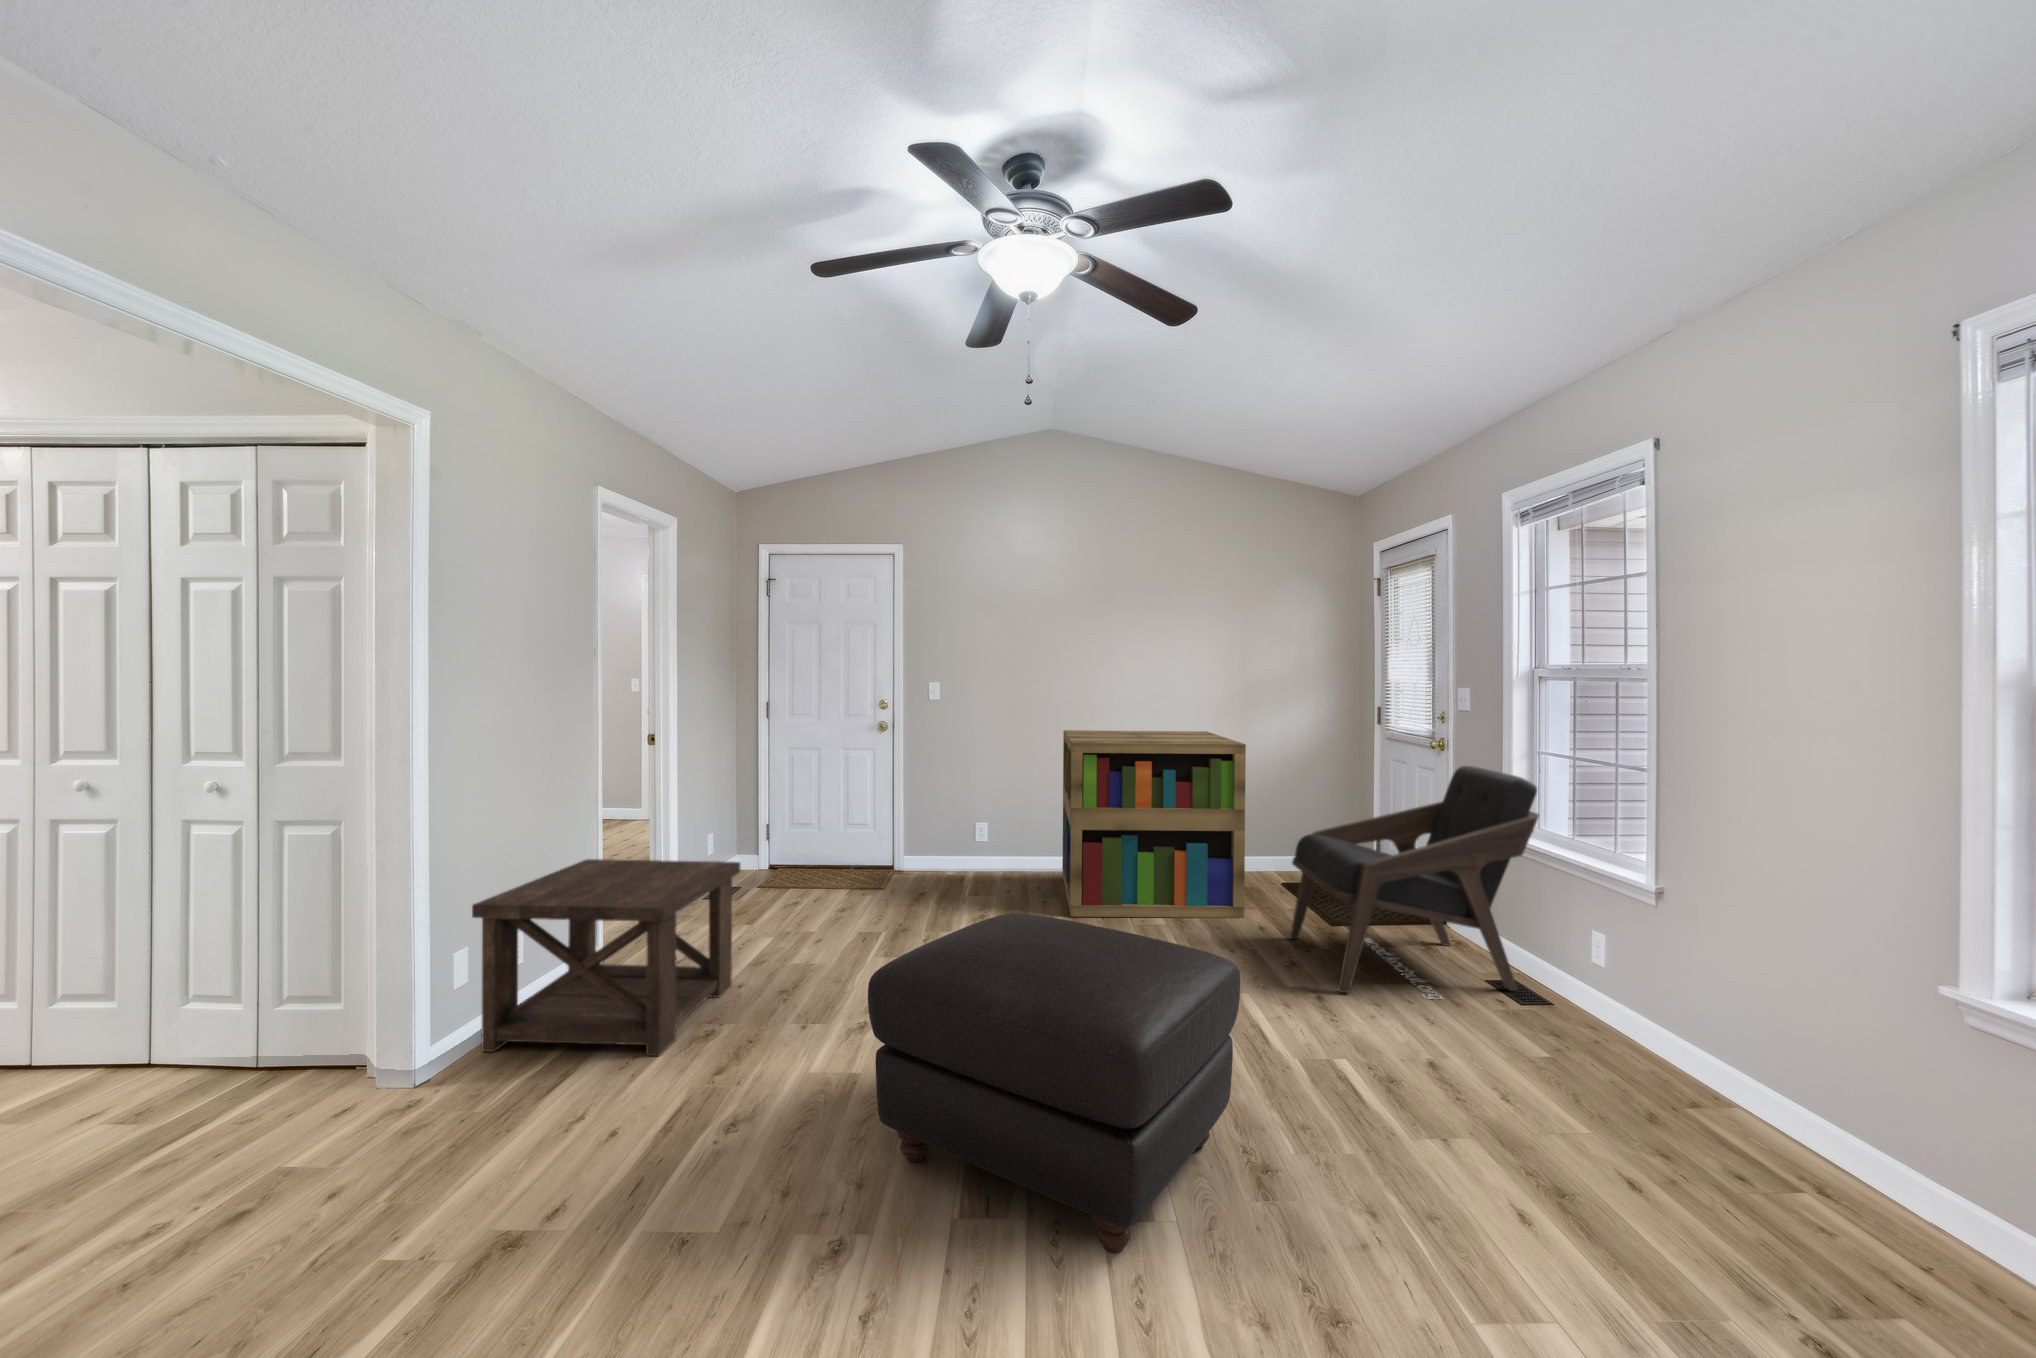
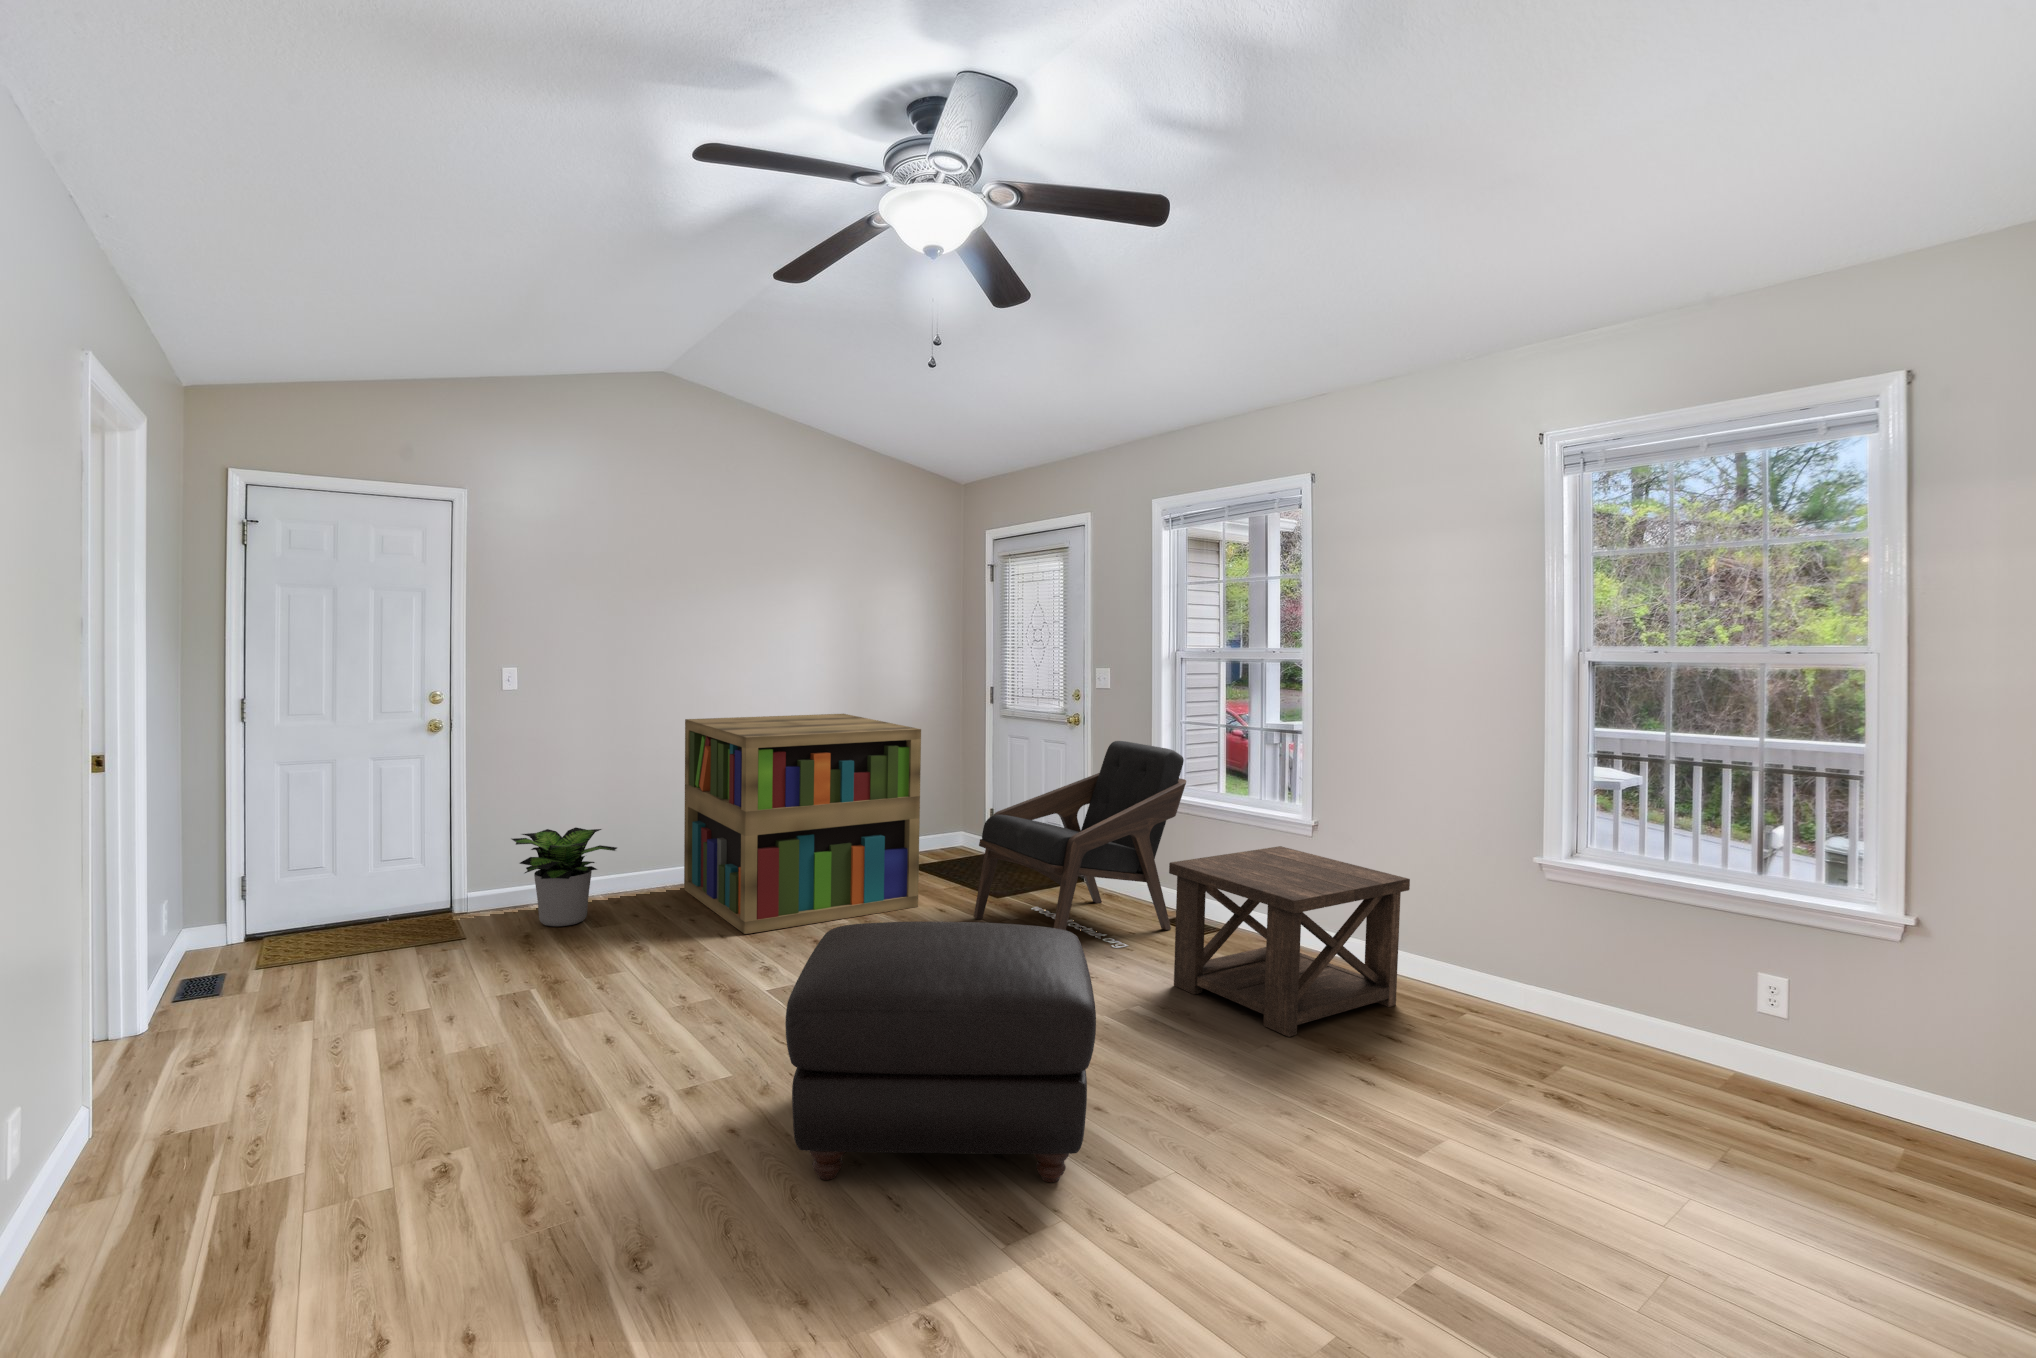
potted plant: none [920,811,1000,888] -> present [512,827,617,926]
side table: present [472,859,740,1056] -> present [1169,846,1410,1037]

